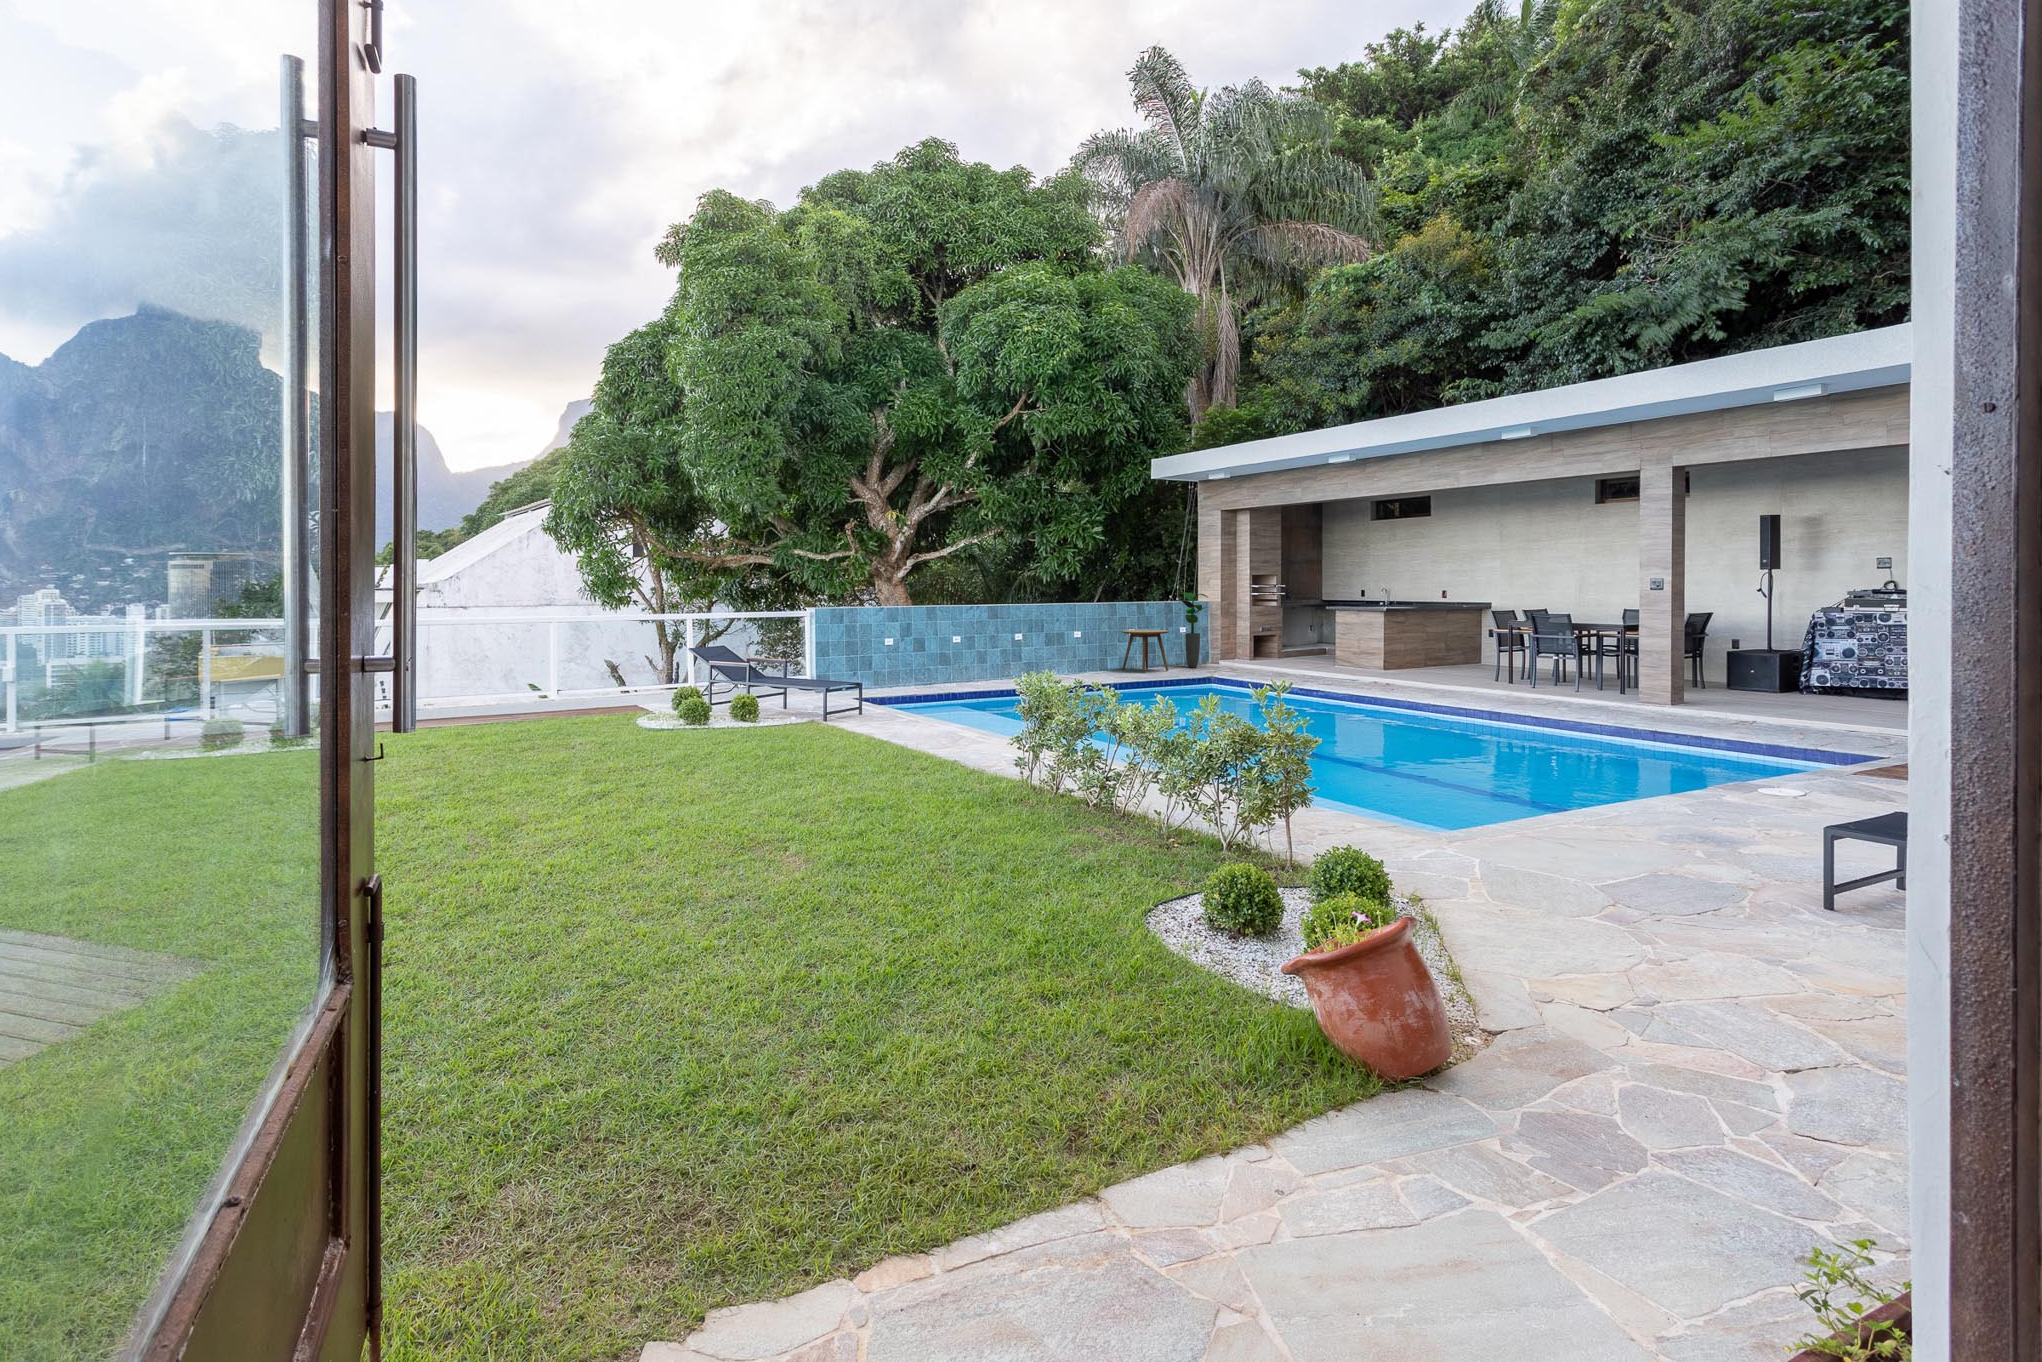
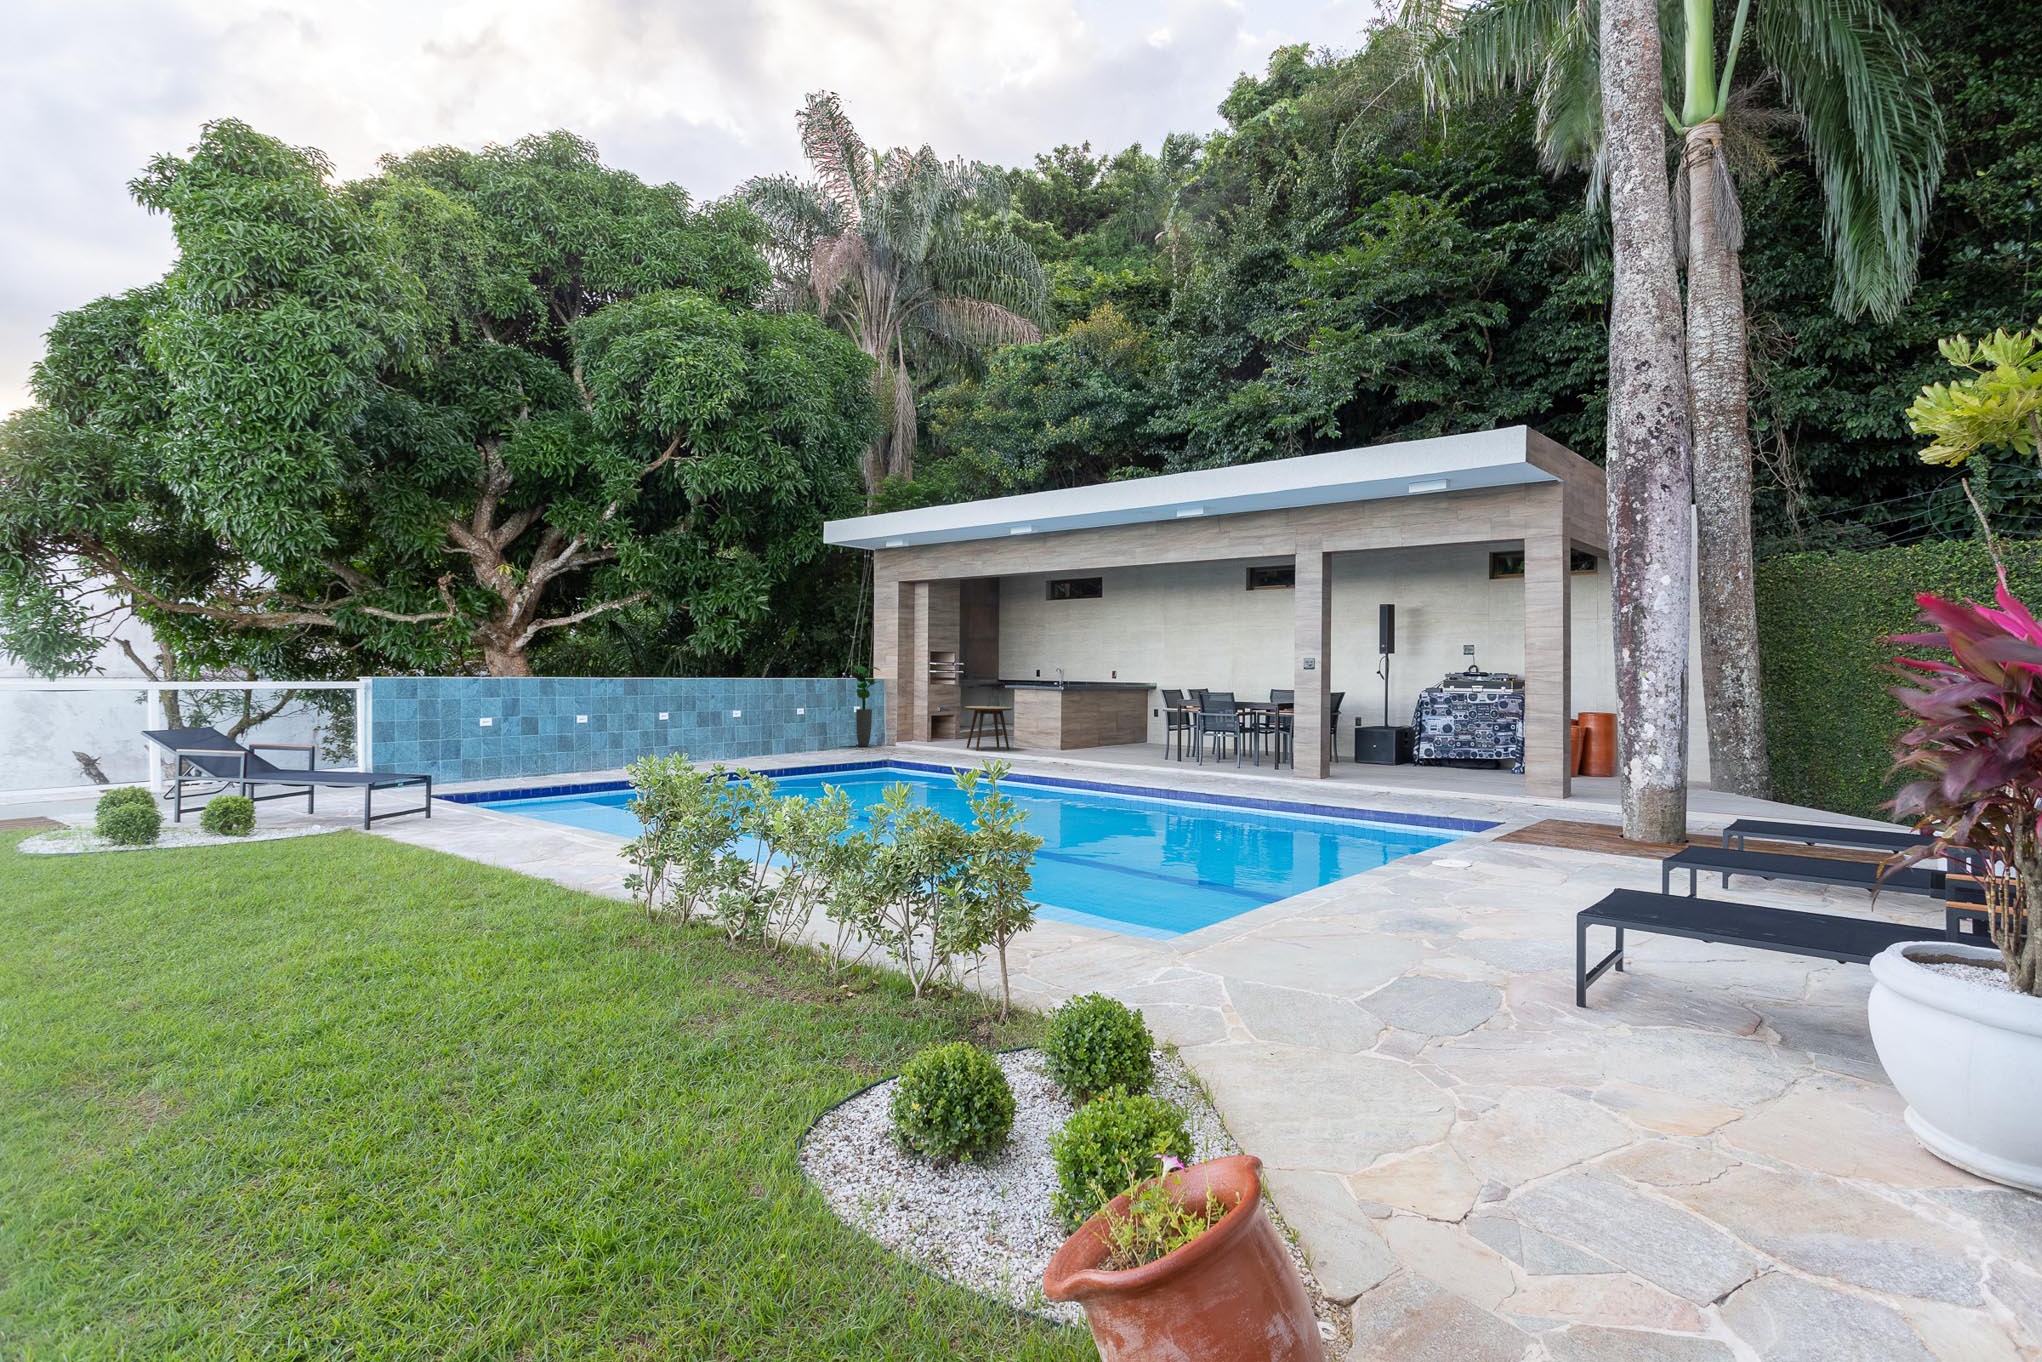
side table: present [1122,630,1169,673] -> present [965,706,1013,751]

